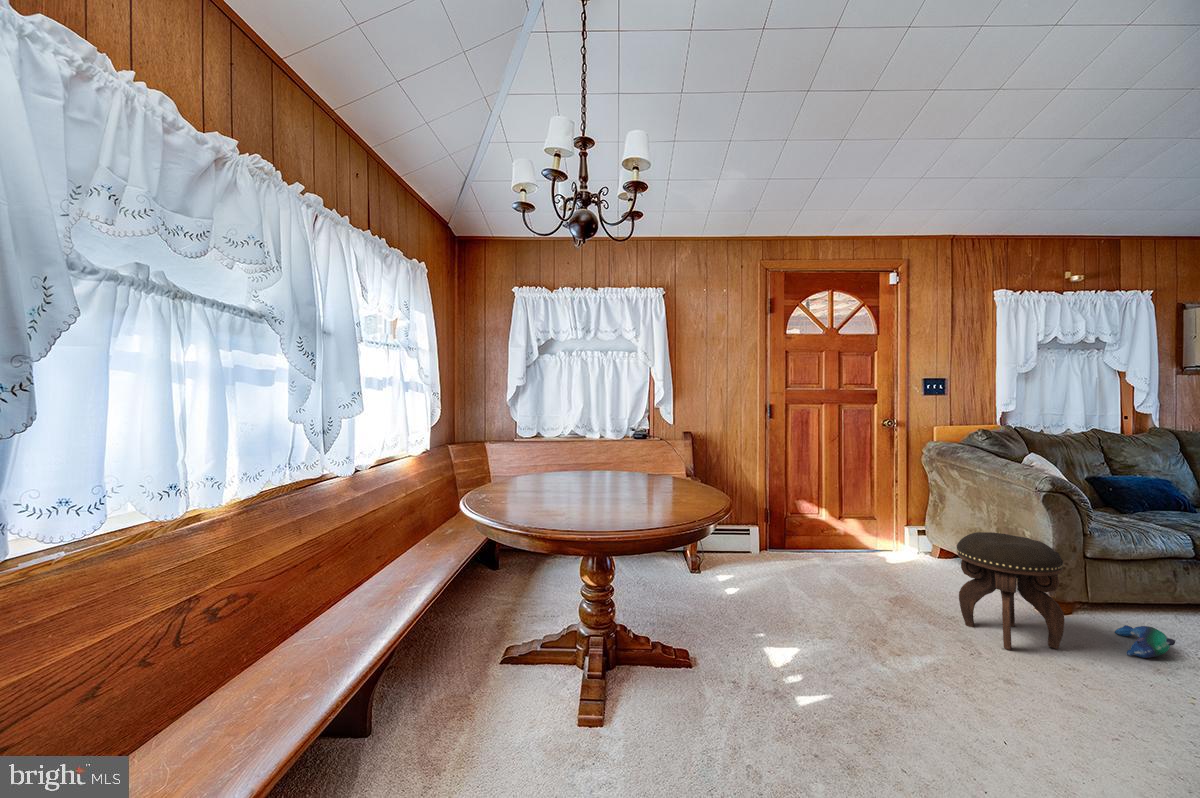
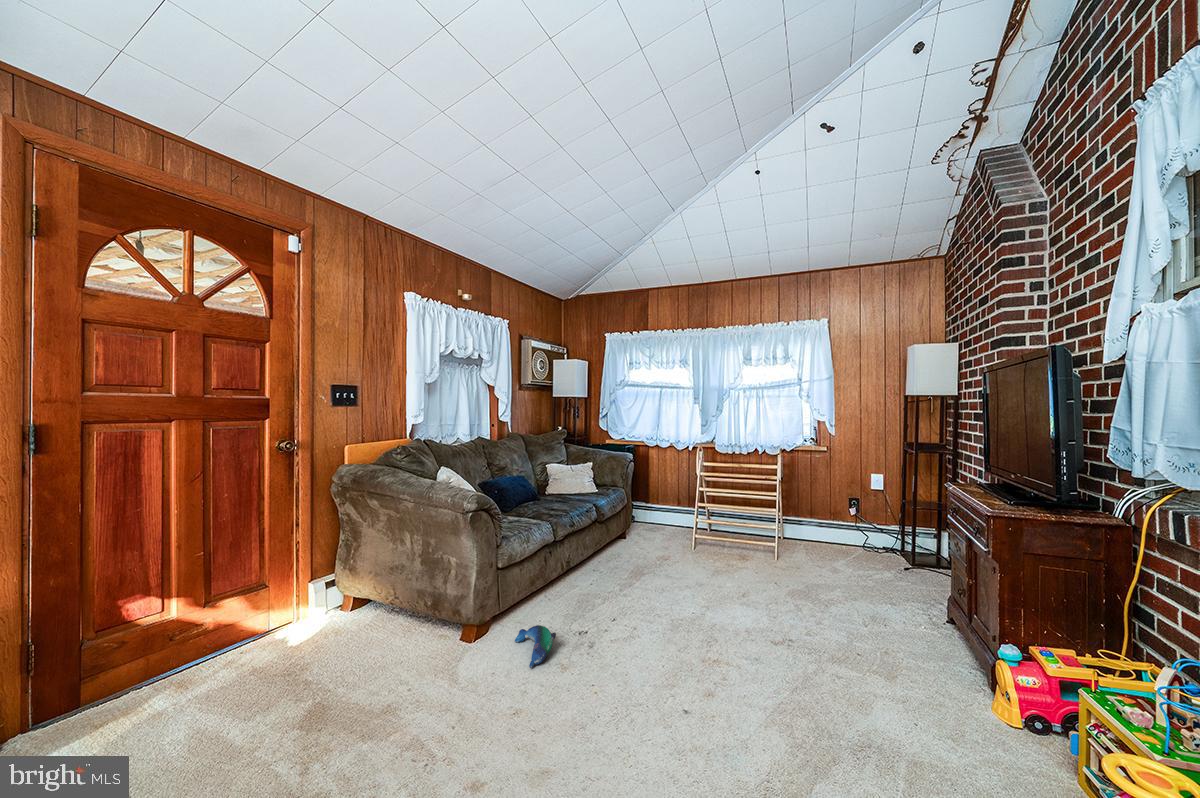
footstool: present [957,532,1064,650] -> none [379,576,488,739]

